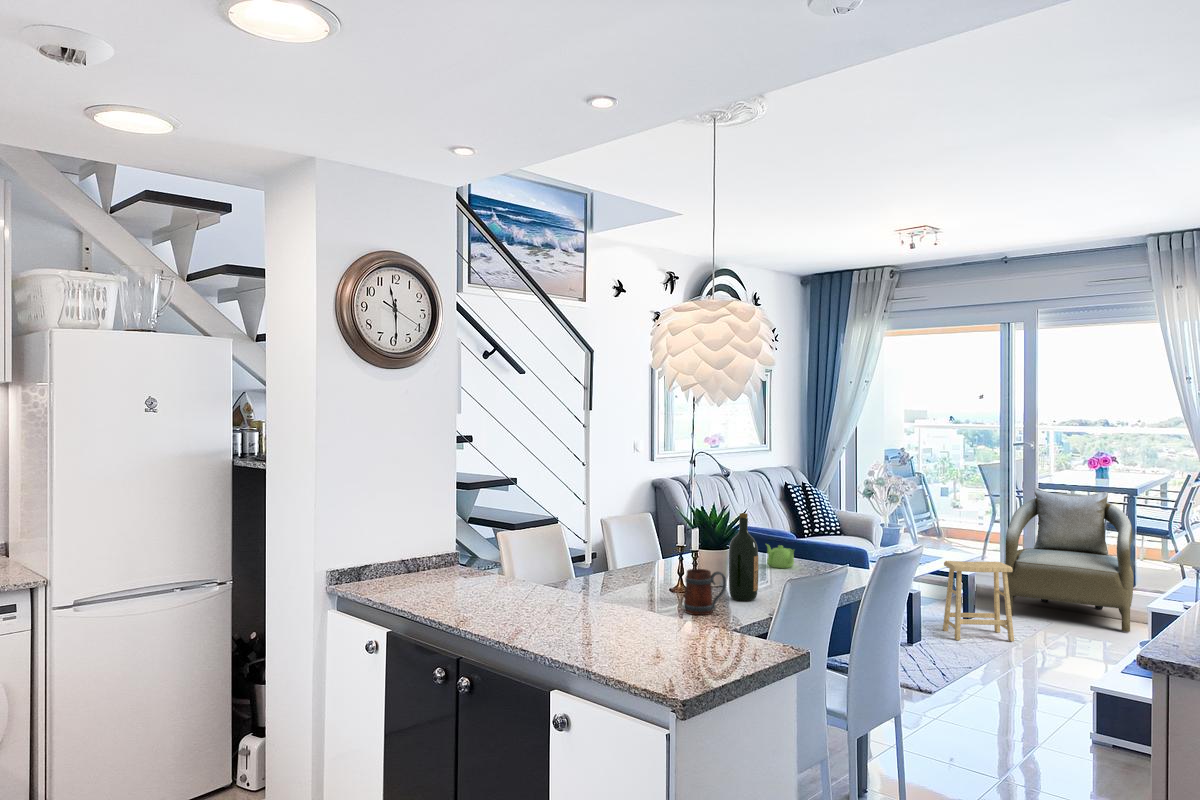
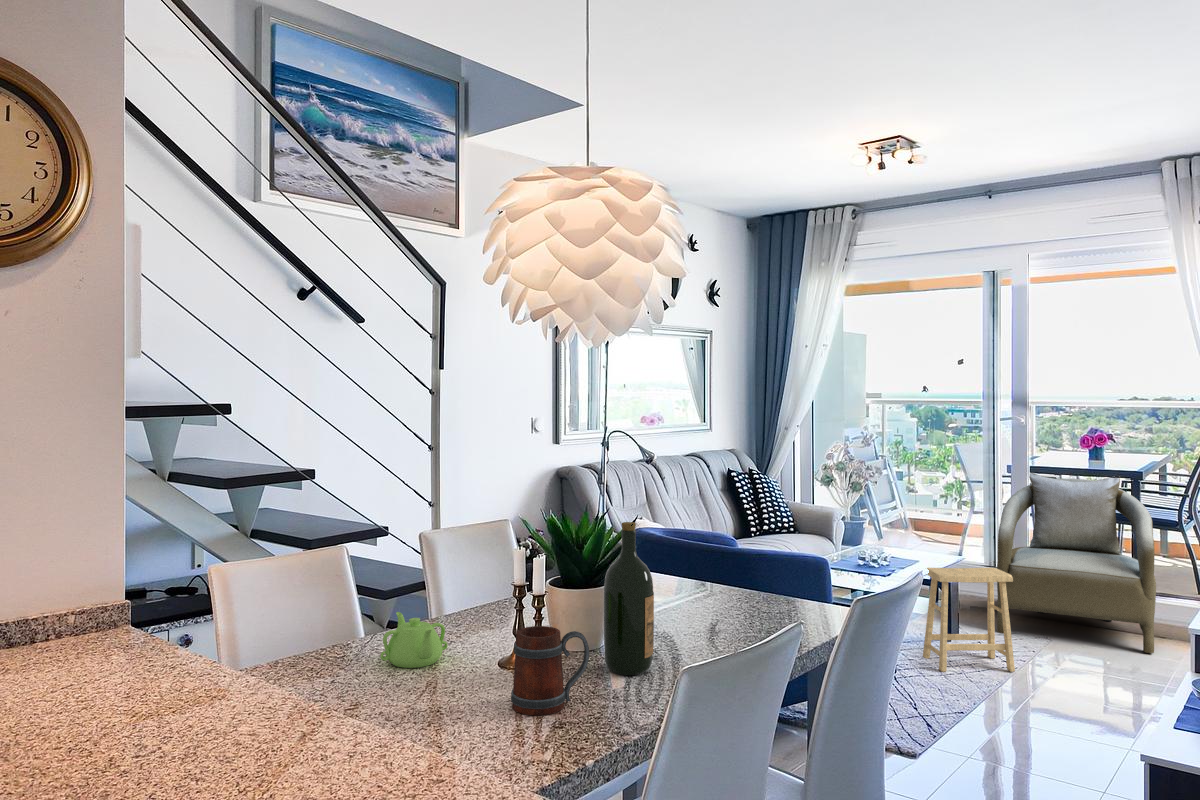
teapot: present [766,544,794,568] -> present [380,612,448,668]

